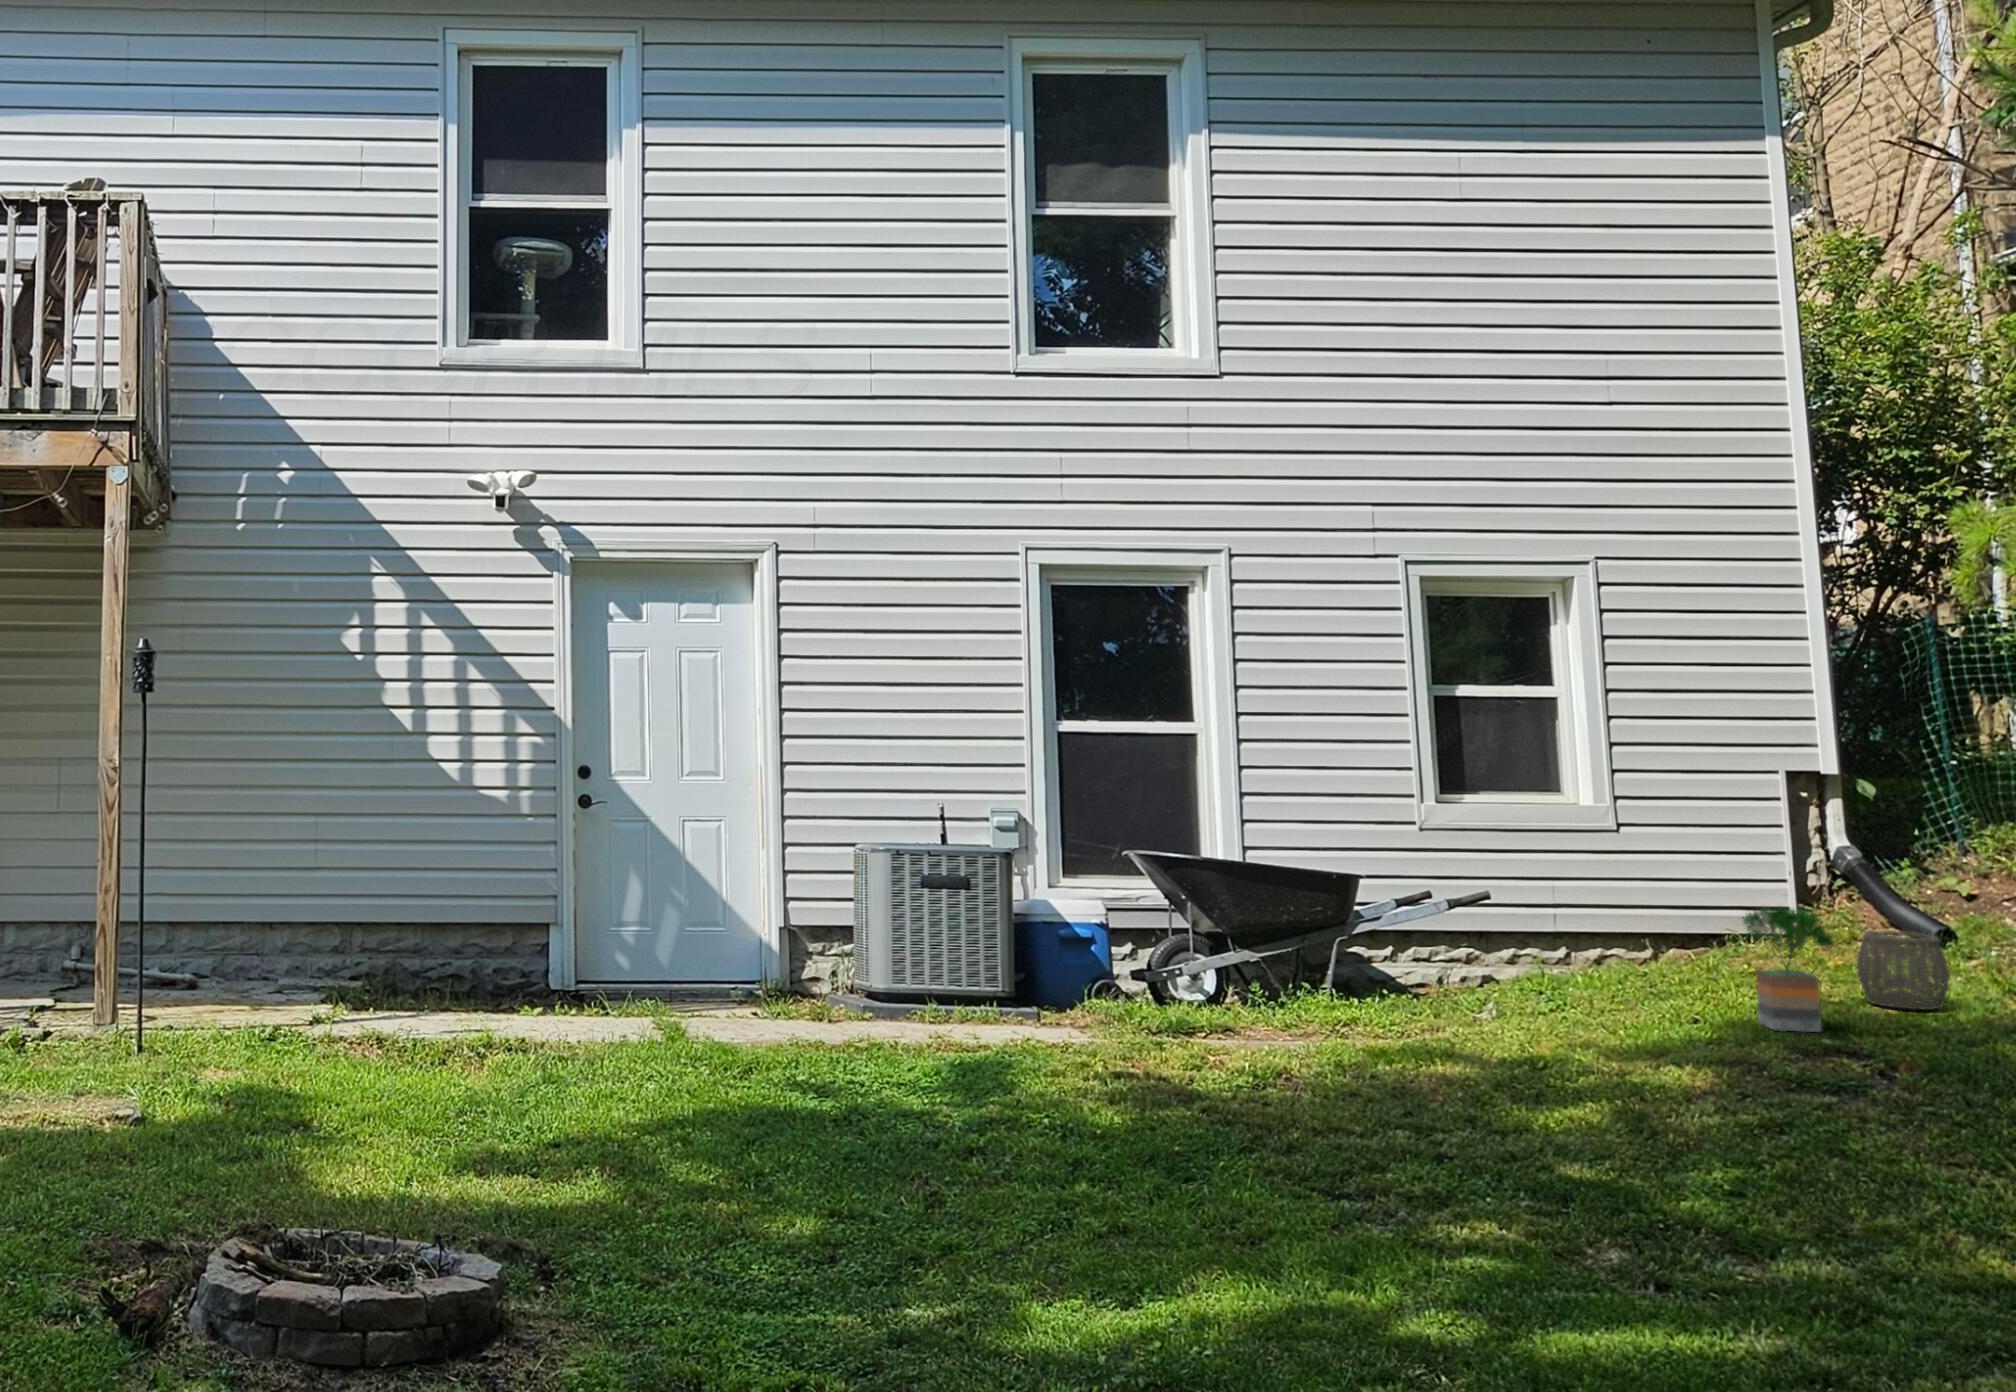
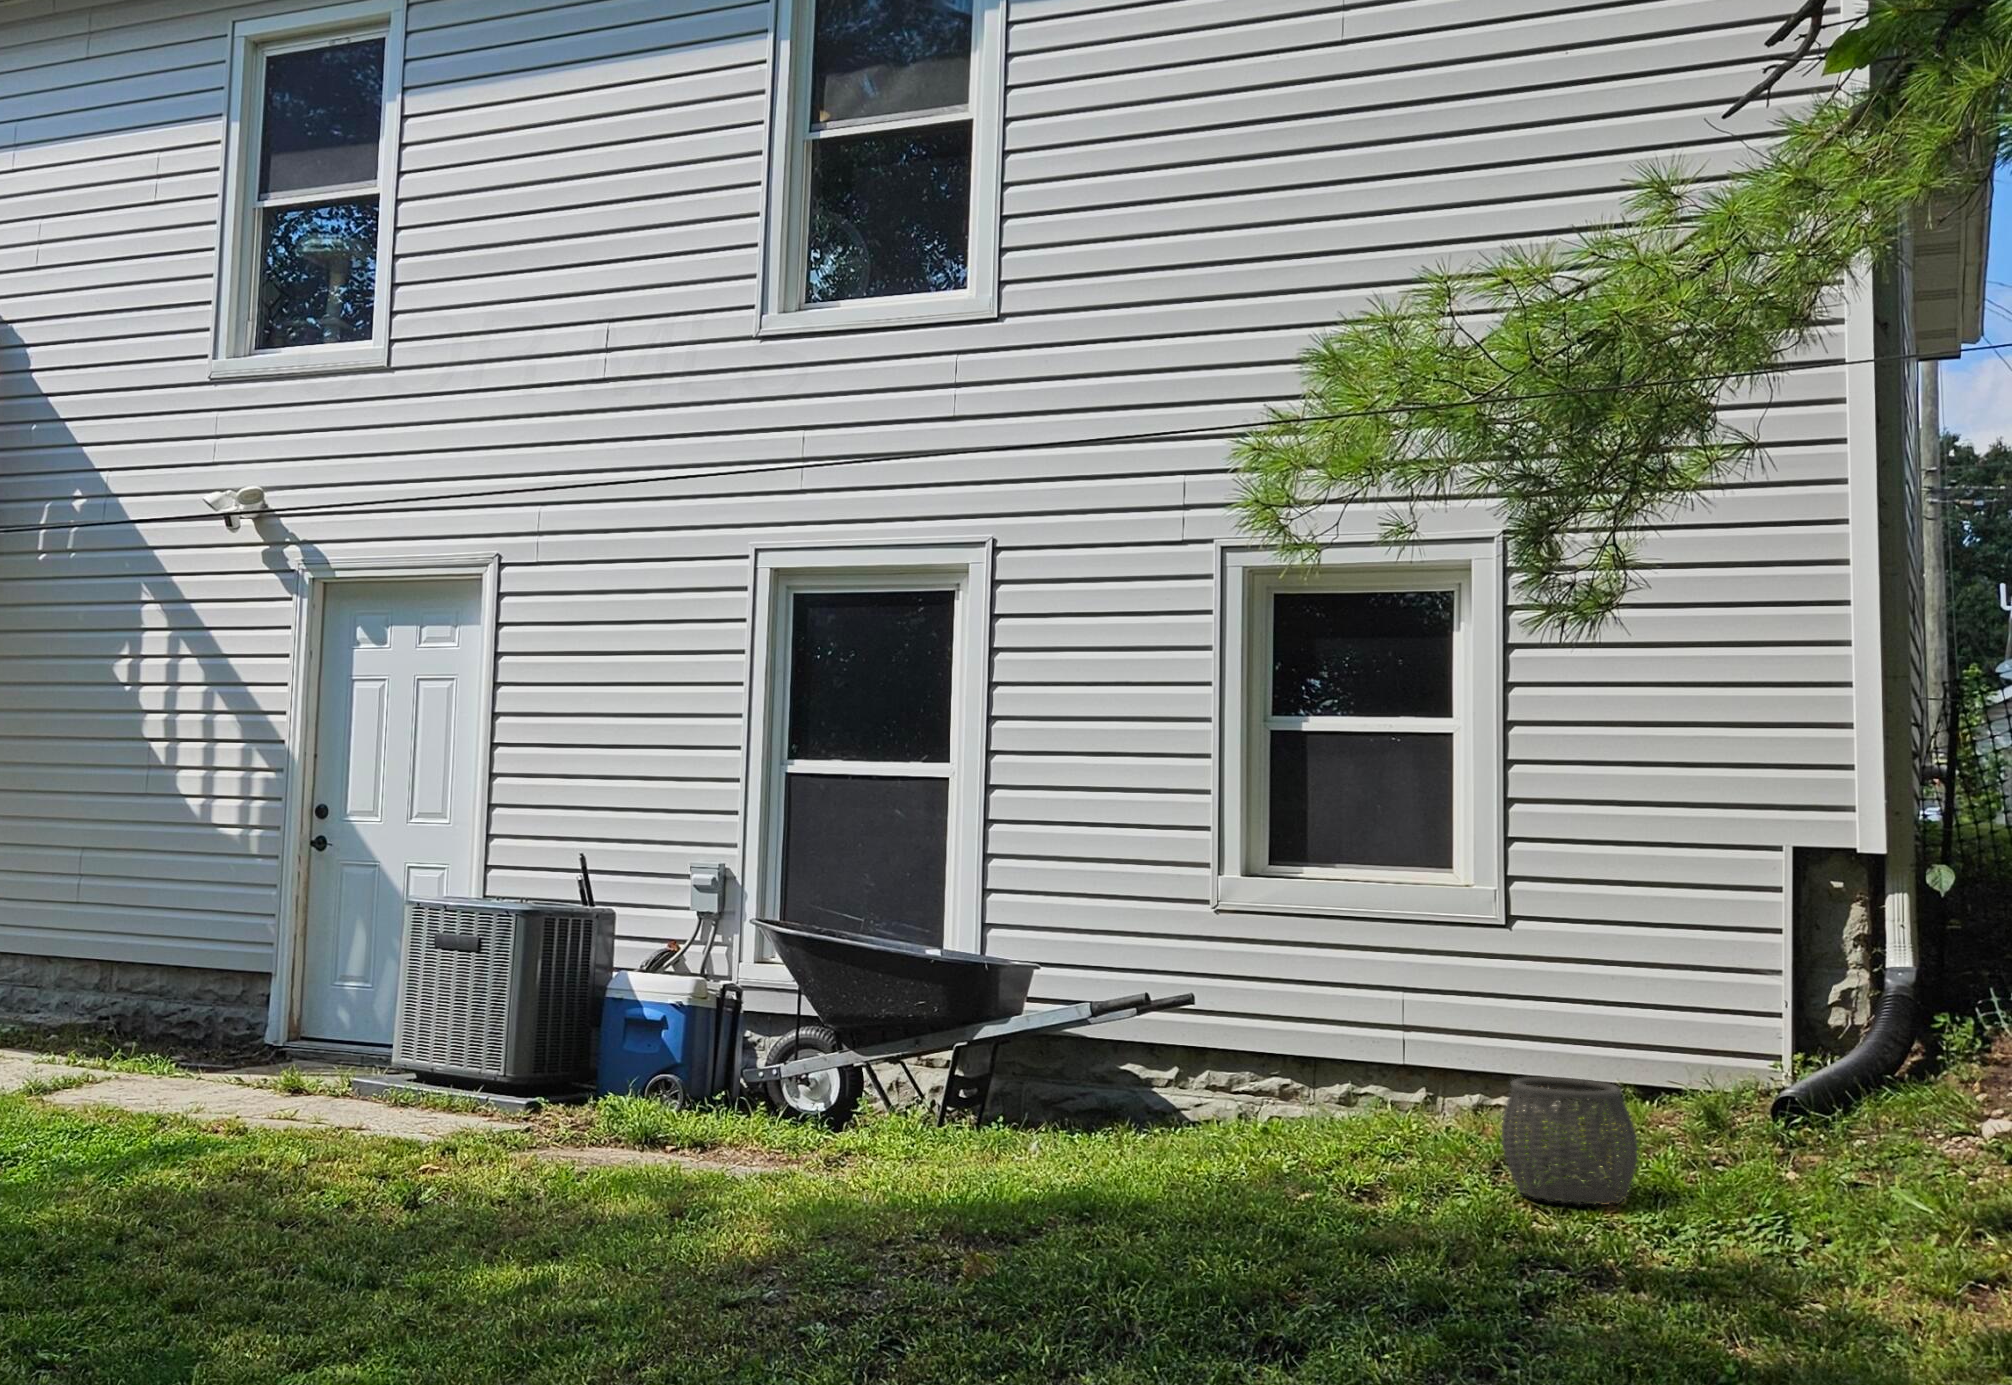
potted tree: present [1743,907,1836,1032] -> none [1212,1015,1333,1210]

